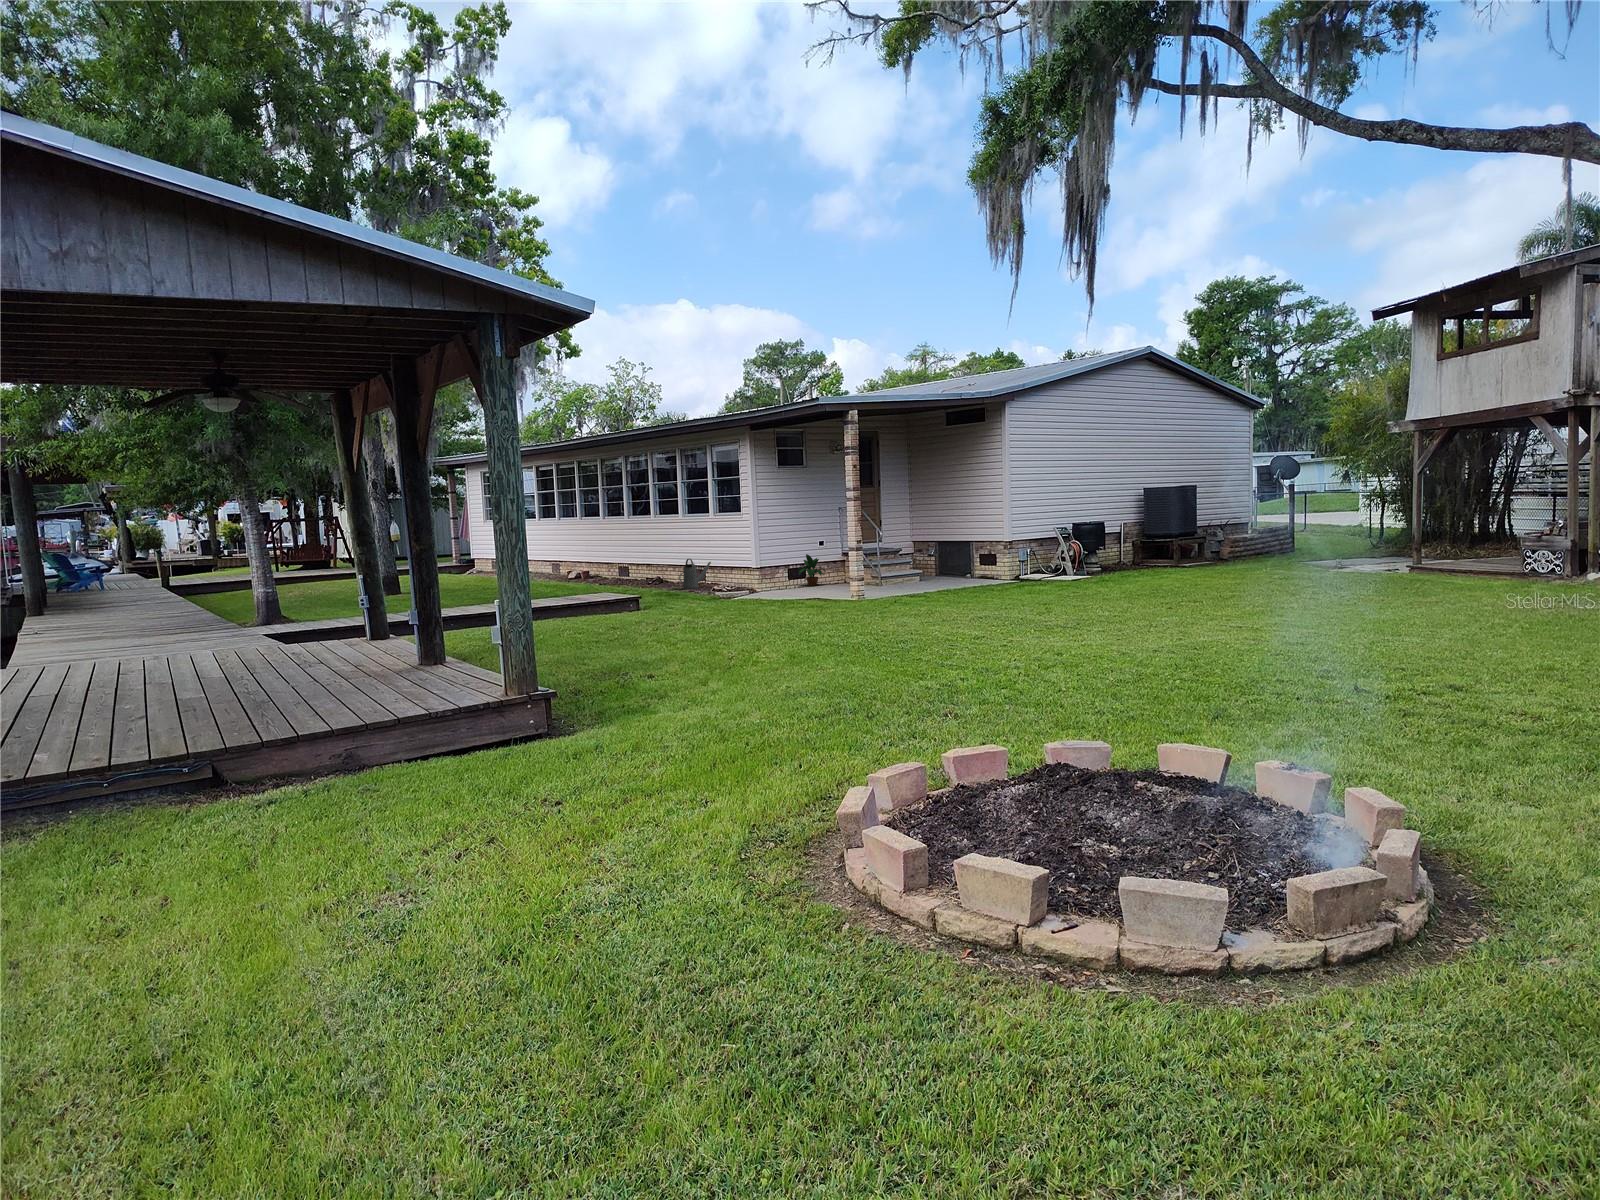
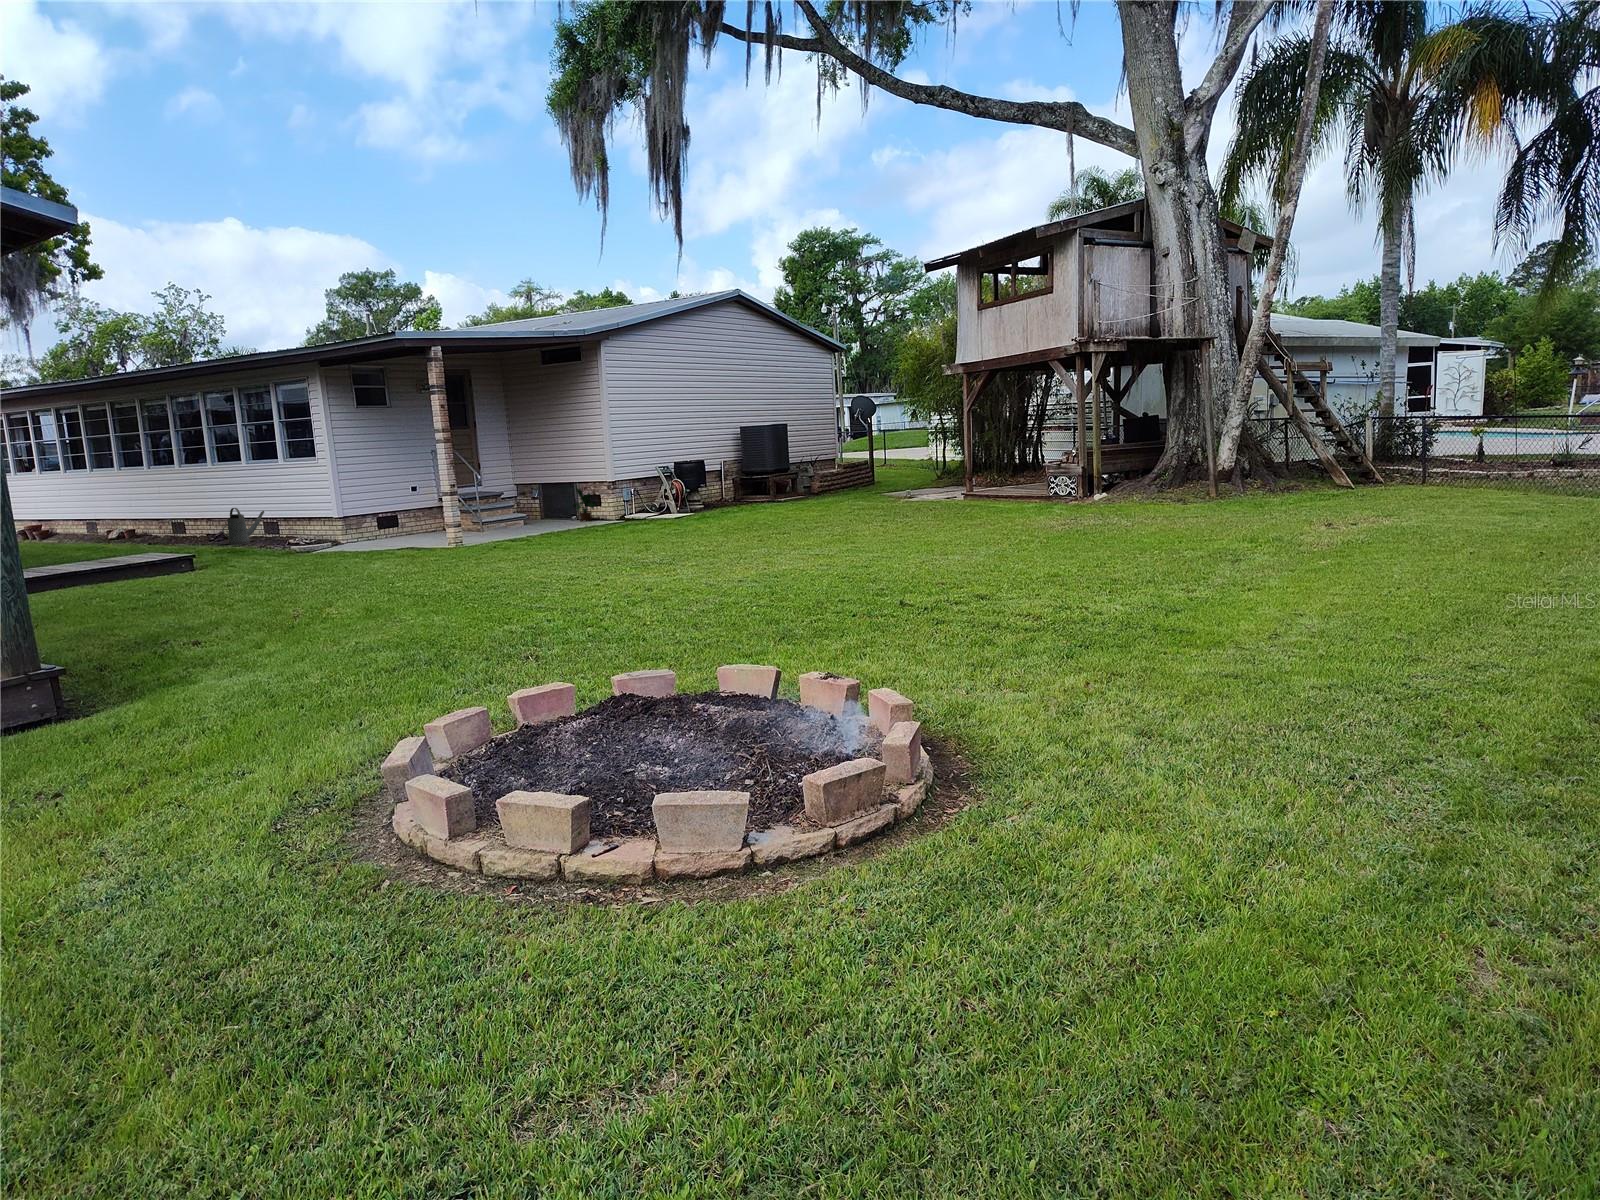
potted plant: present [797,554,825,586] -> present [573,488,597,521]

